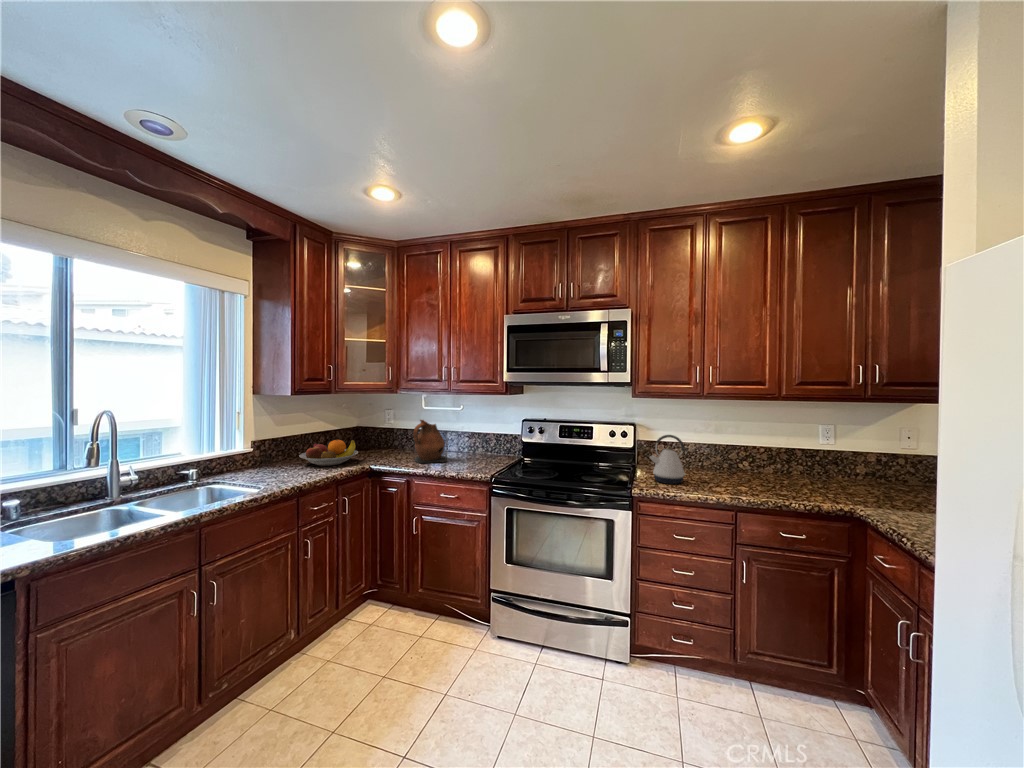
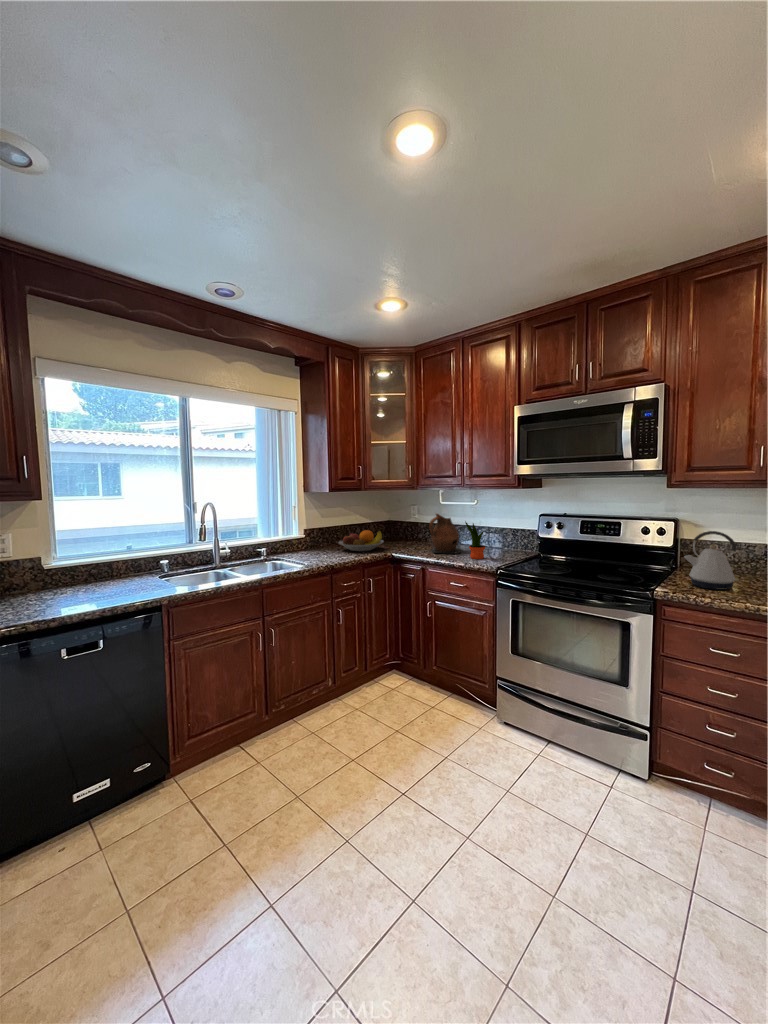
potted plant: none [455,428,475,467] -> present [465,521,485,559]

